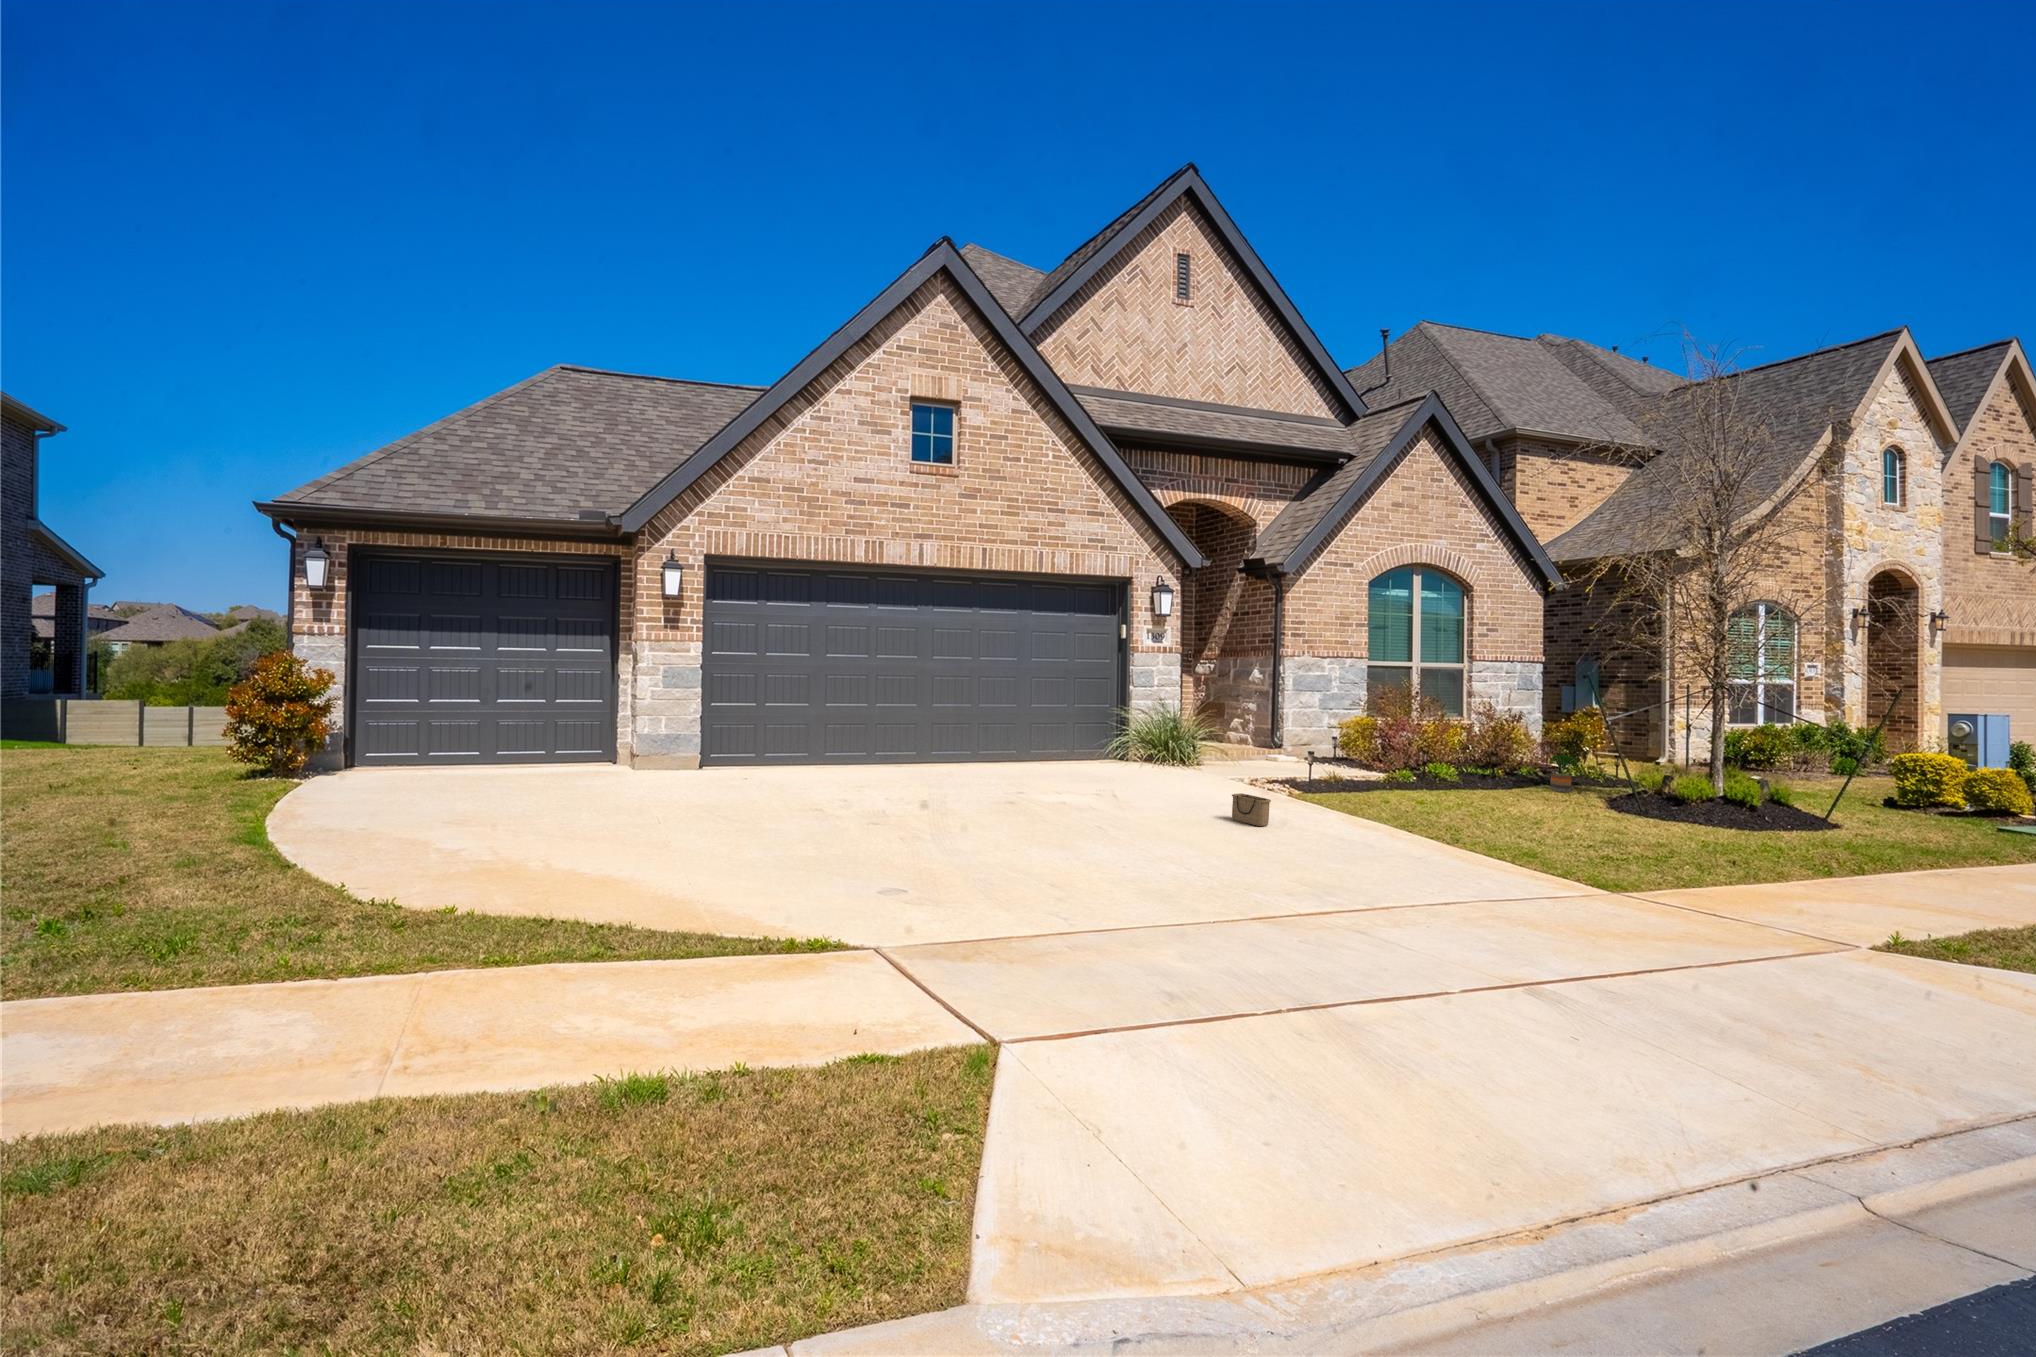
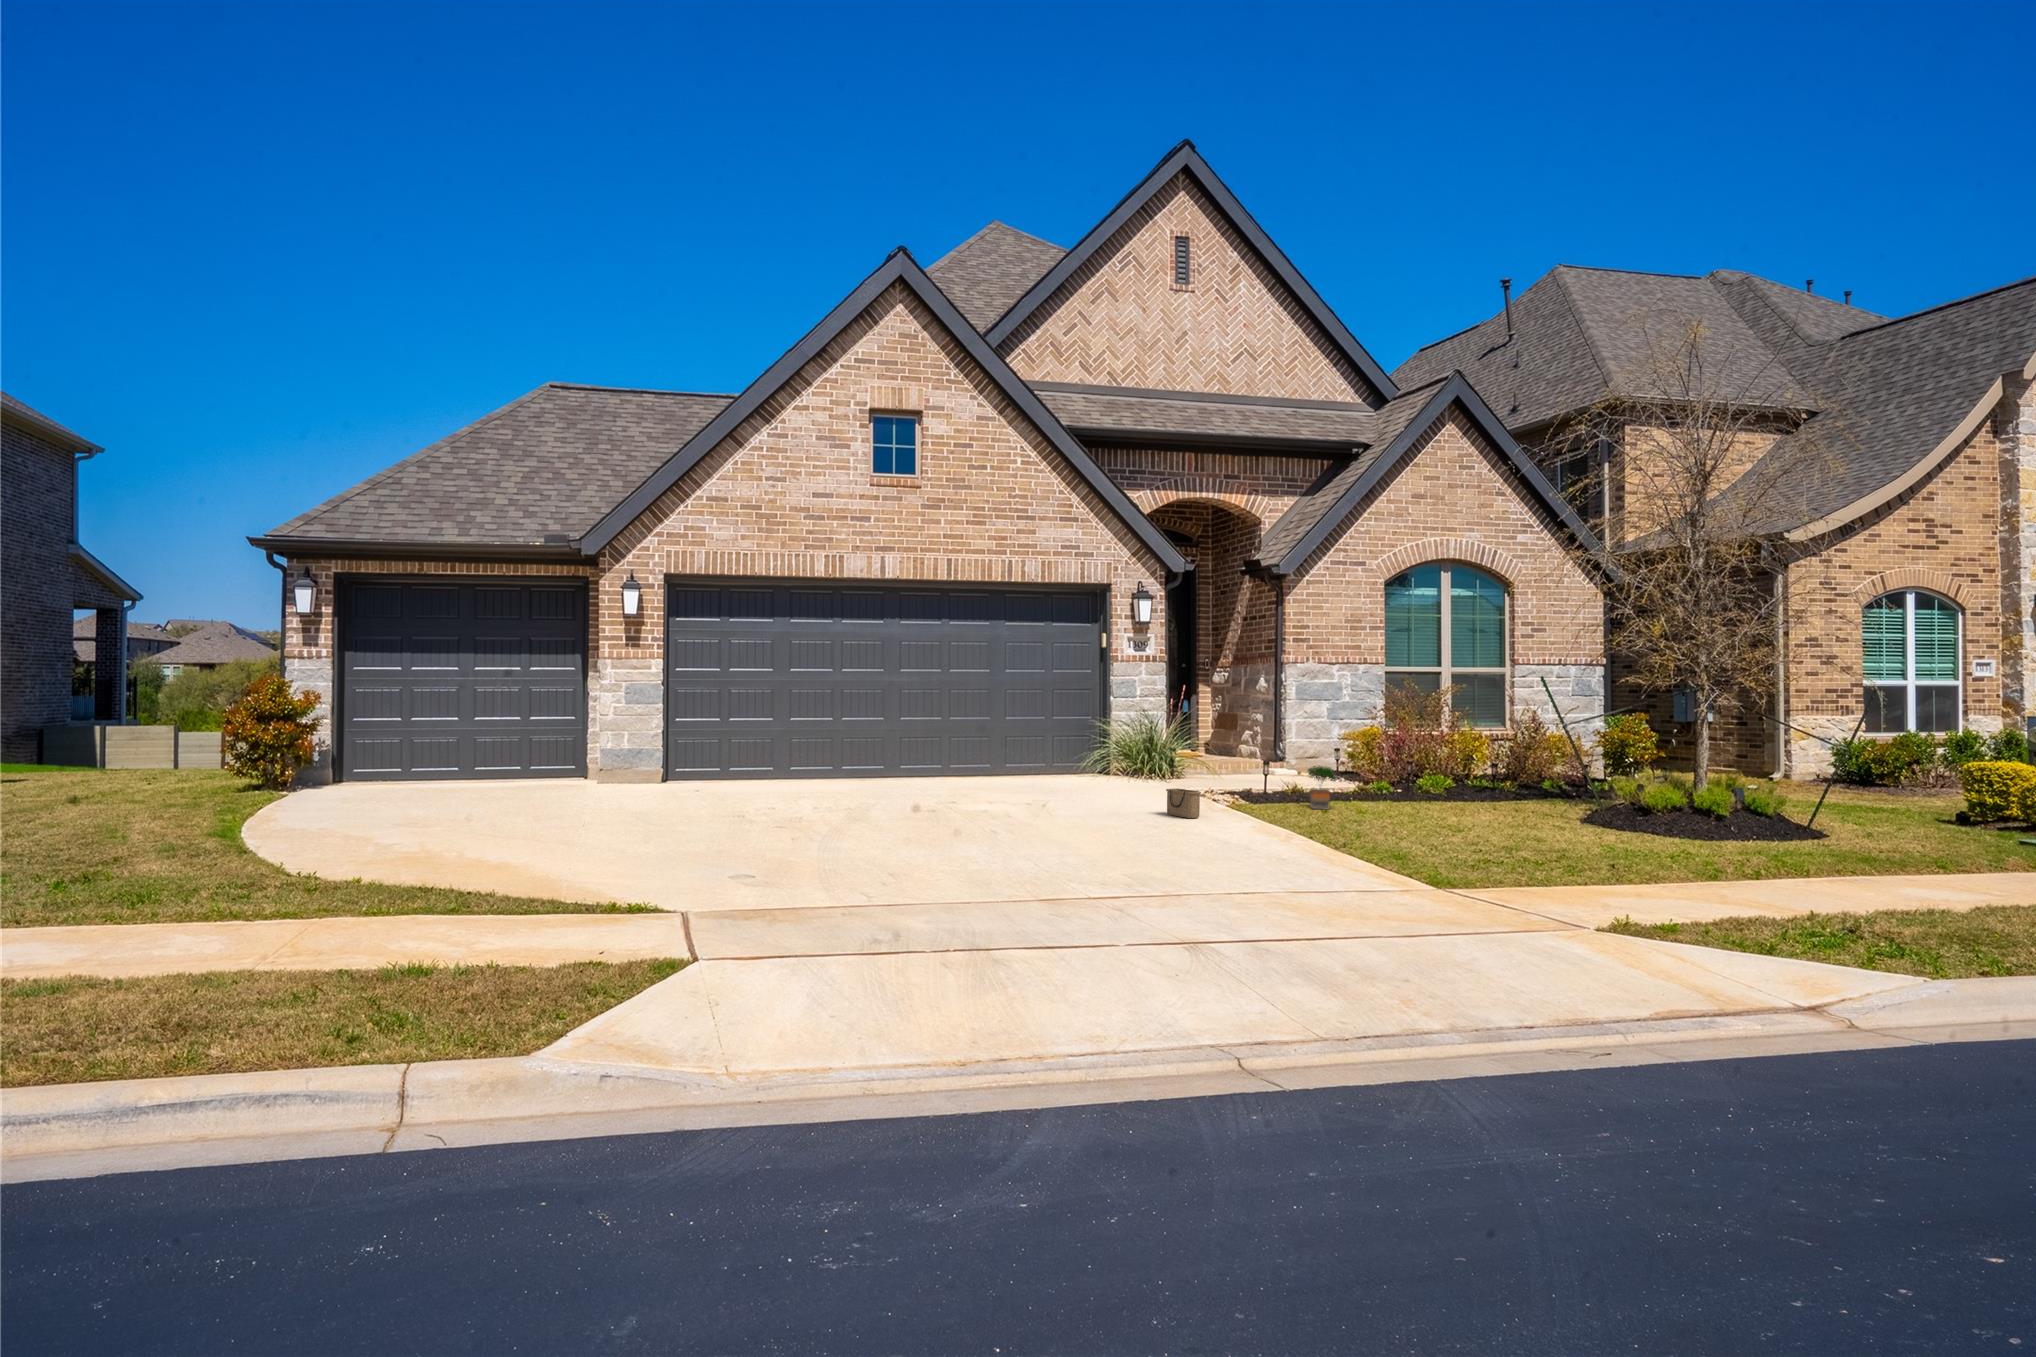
potted tree: present [1549,755,1579,792] -> present [1308,766,1336,810]

